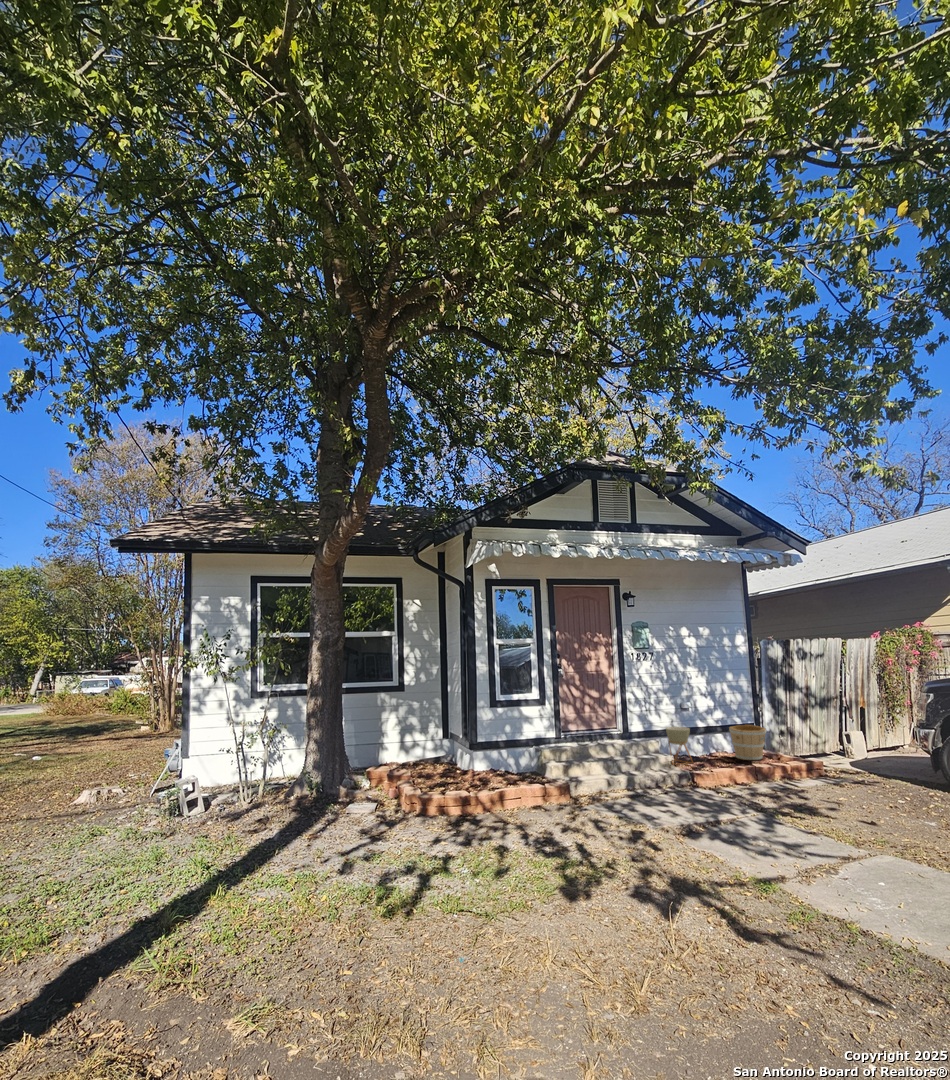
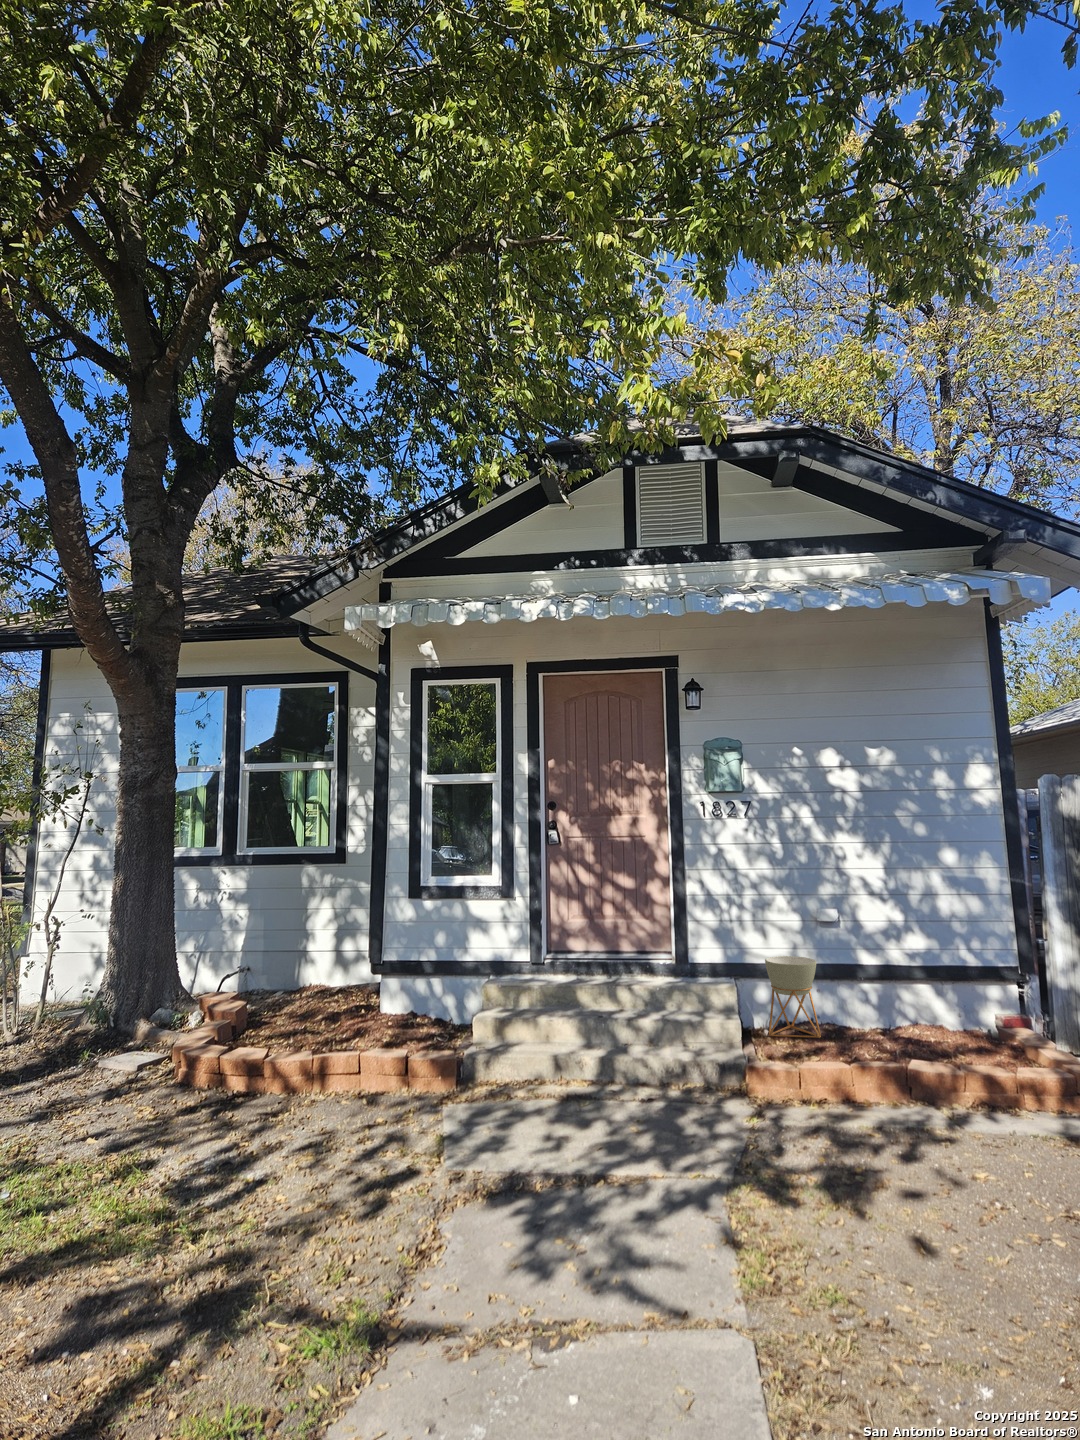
wooden bucket: present [729,725,766,760] -> none [927,965,1015,1048]

